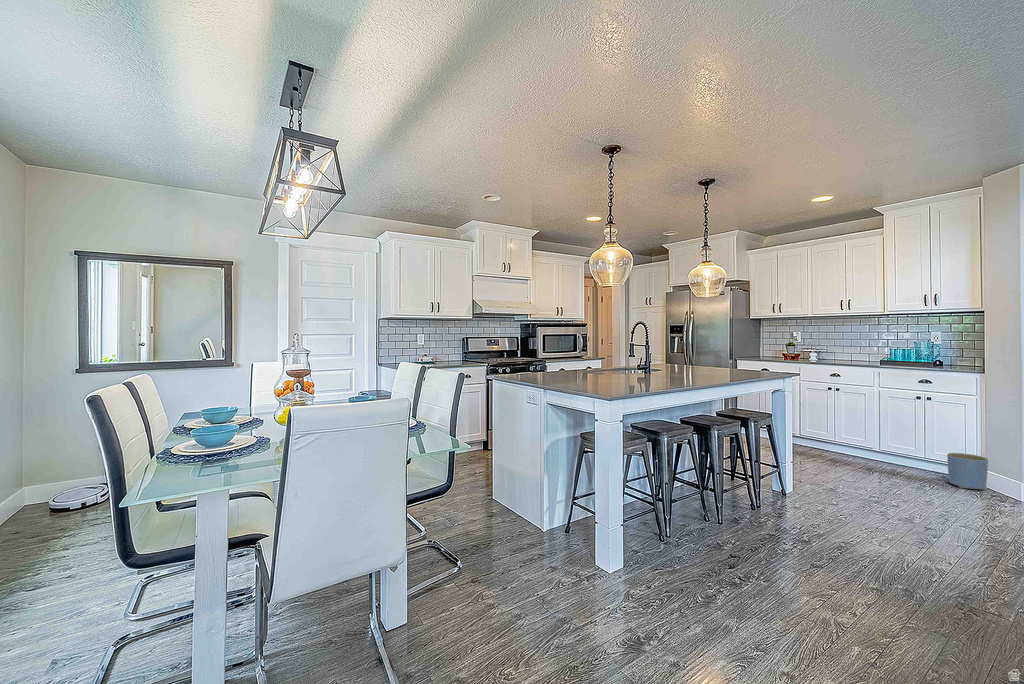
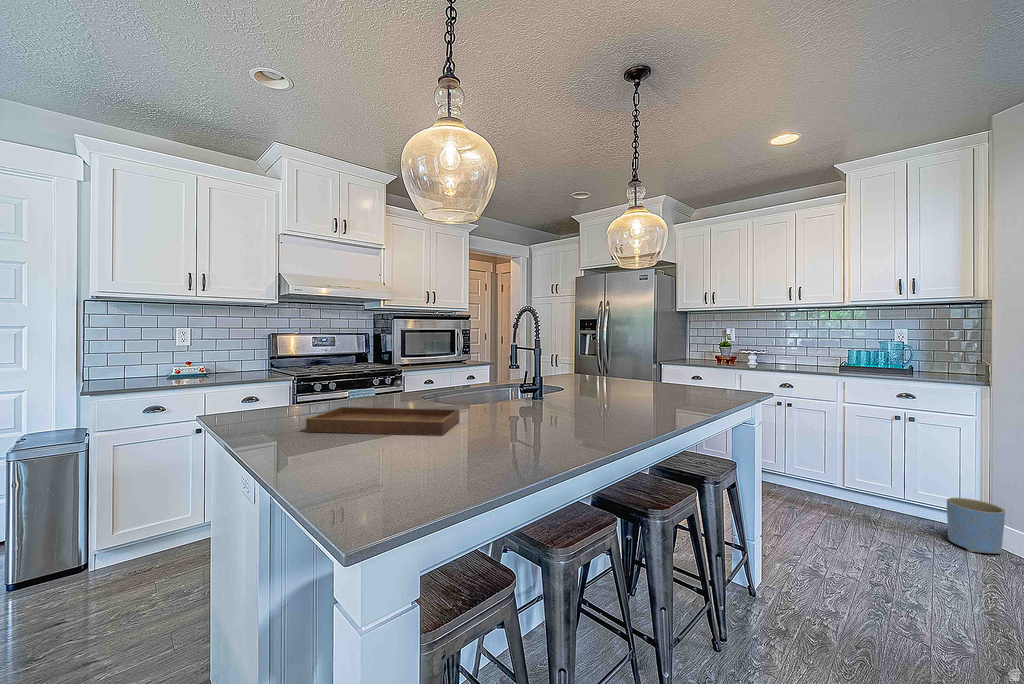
tray: none [549,360,613,383] -> present [306,380,460,436]

